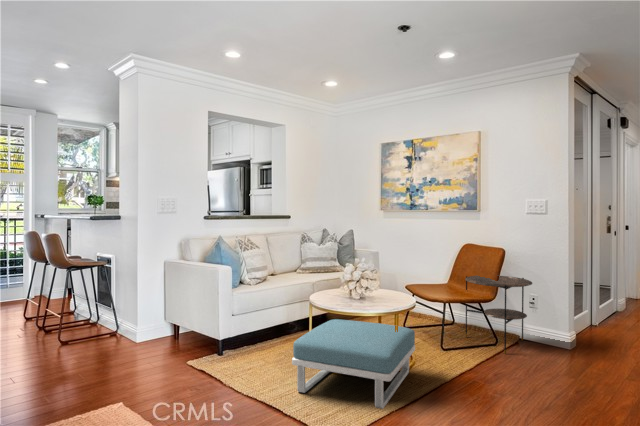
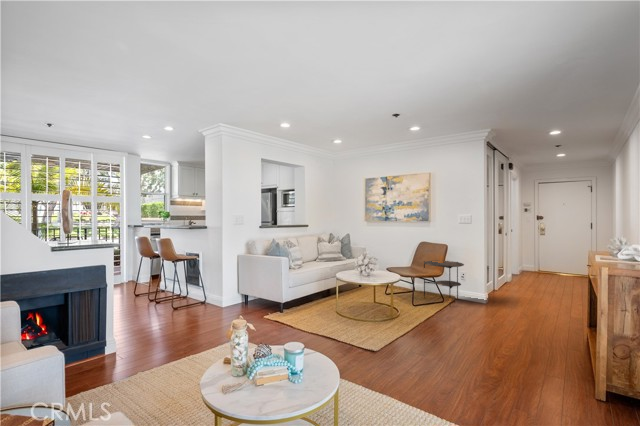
footstool: present [292,319,415,409] -> none [336,288,403,336]

